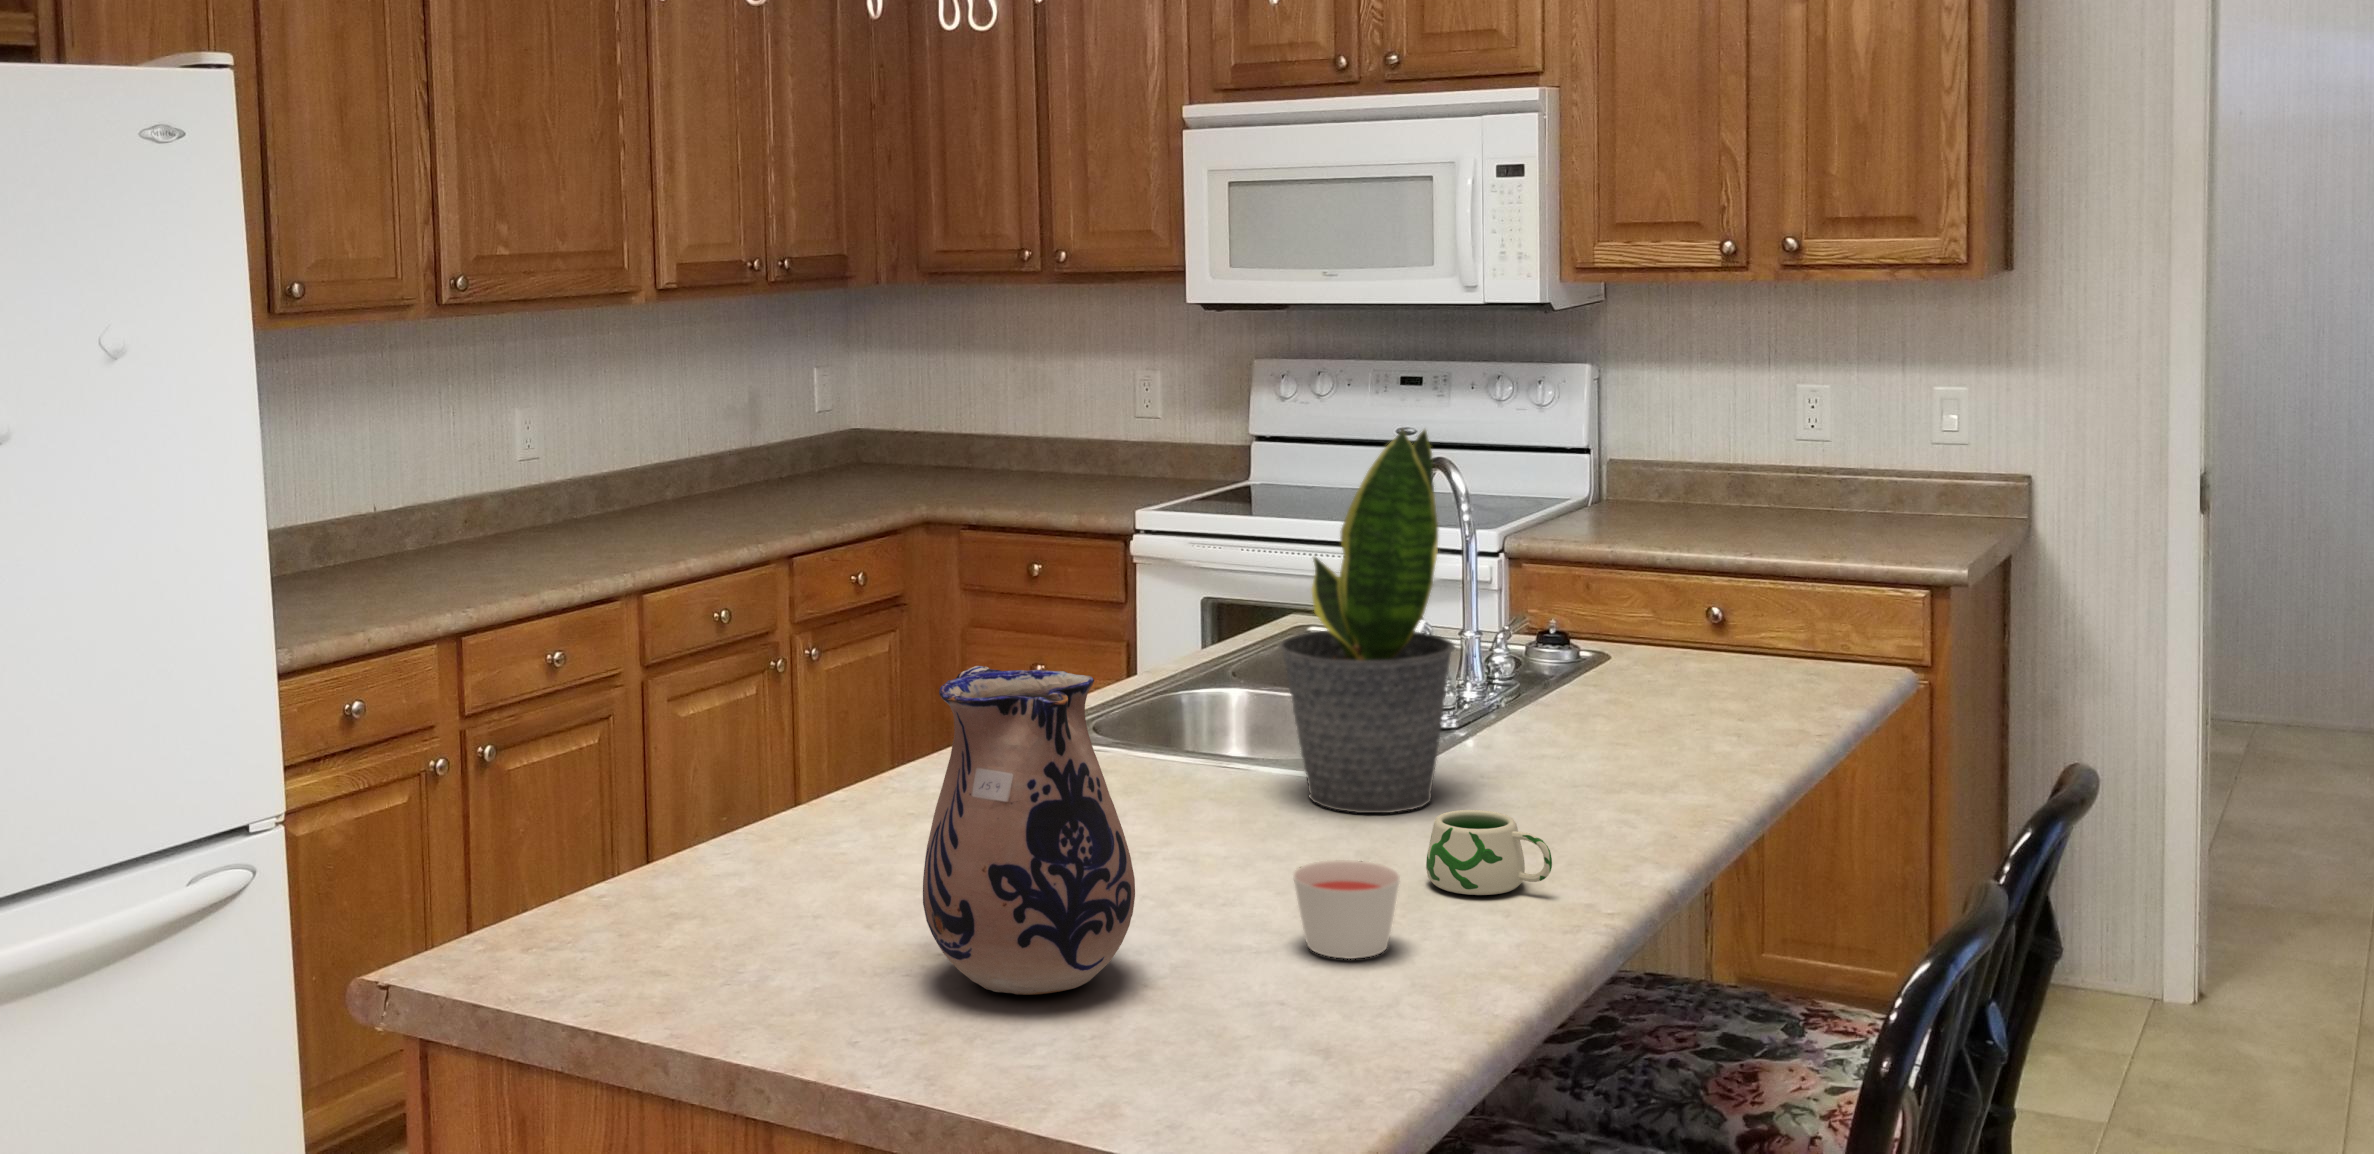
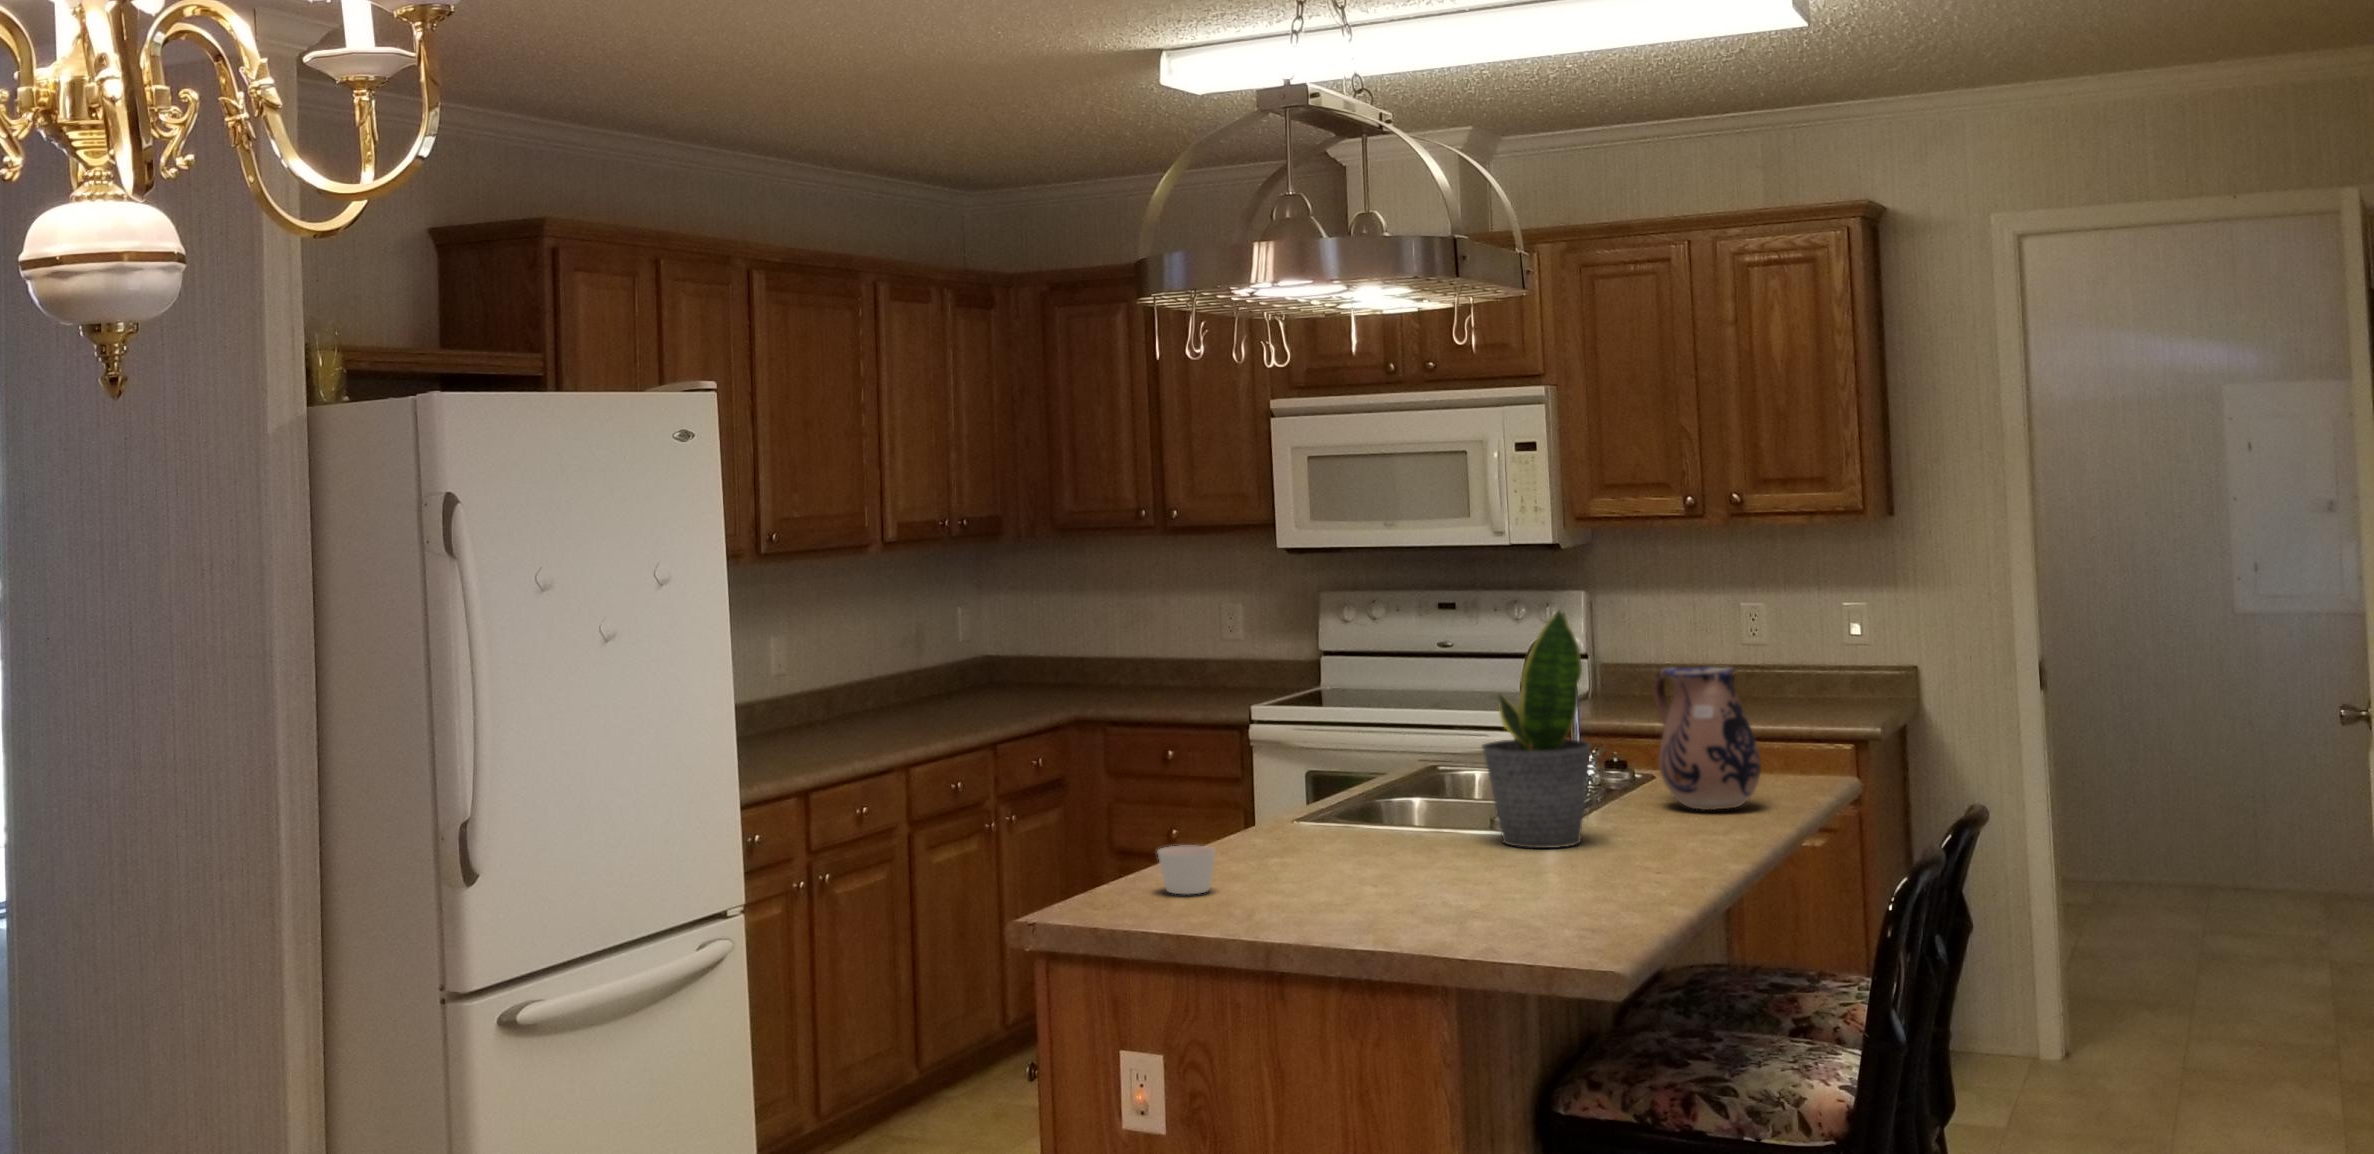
ceramic pitcher: present [923,666,1135,995] -> present [1653,667,1761,810]
mug: present [1426,810,1552,895] -> none [1601,831,1678,876]
candle: present [1293,860,1400,959] -> present [1158,845,1215,894]

